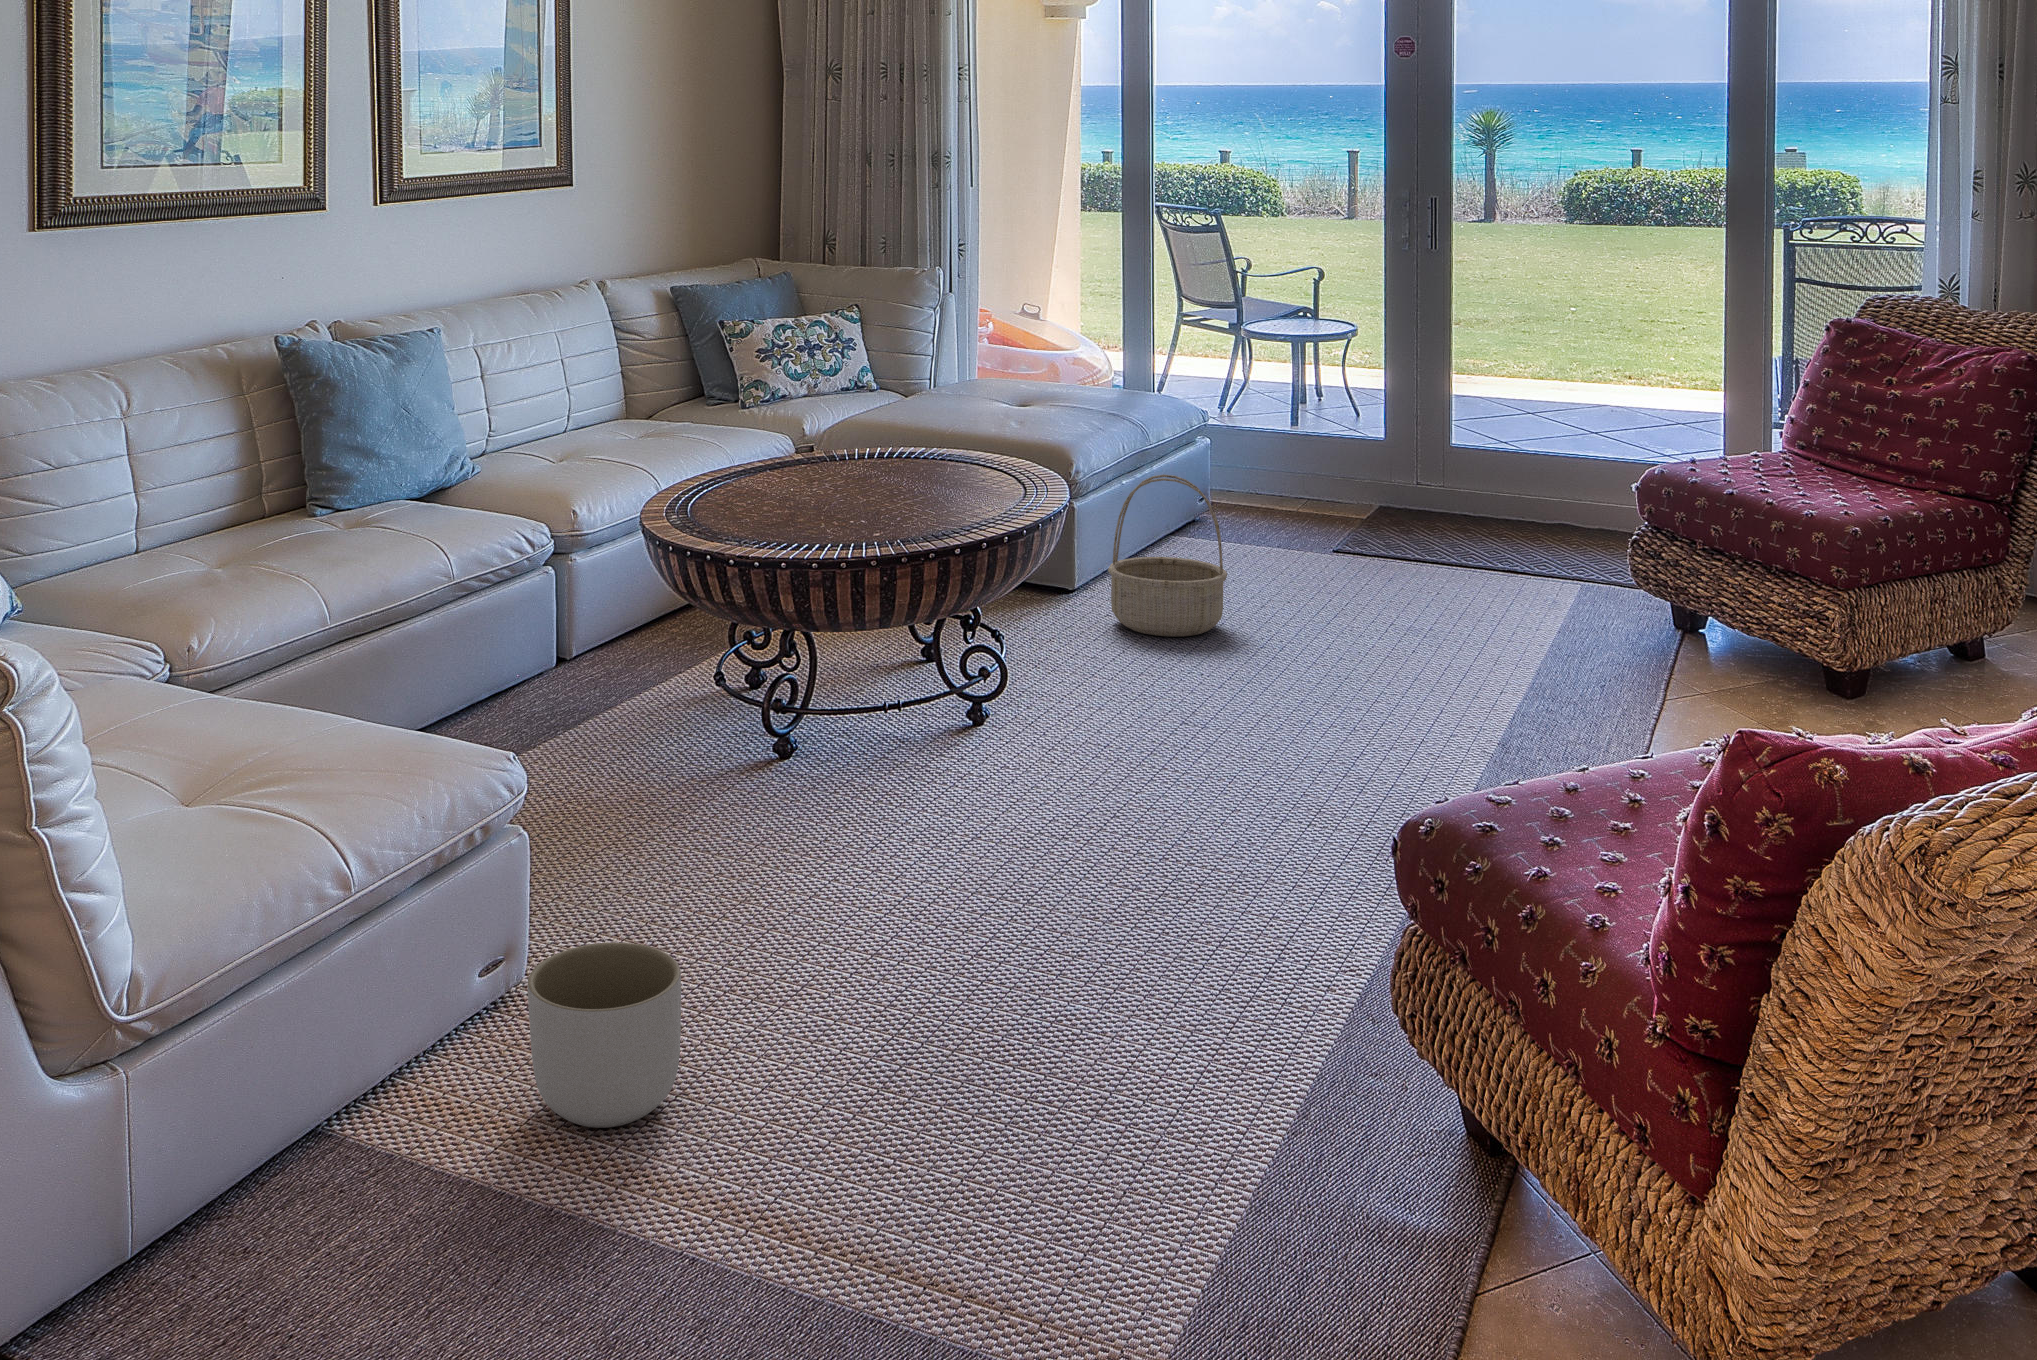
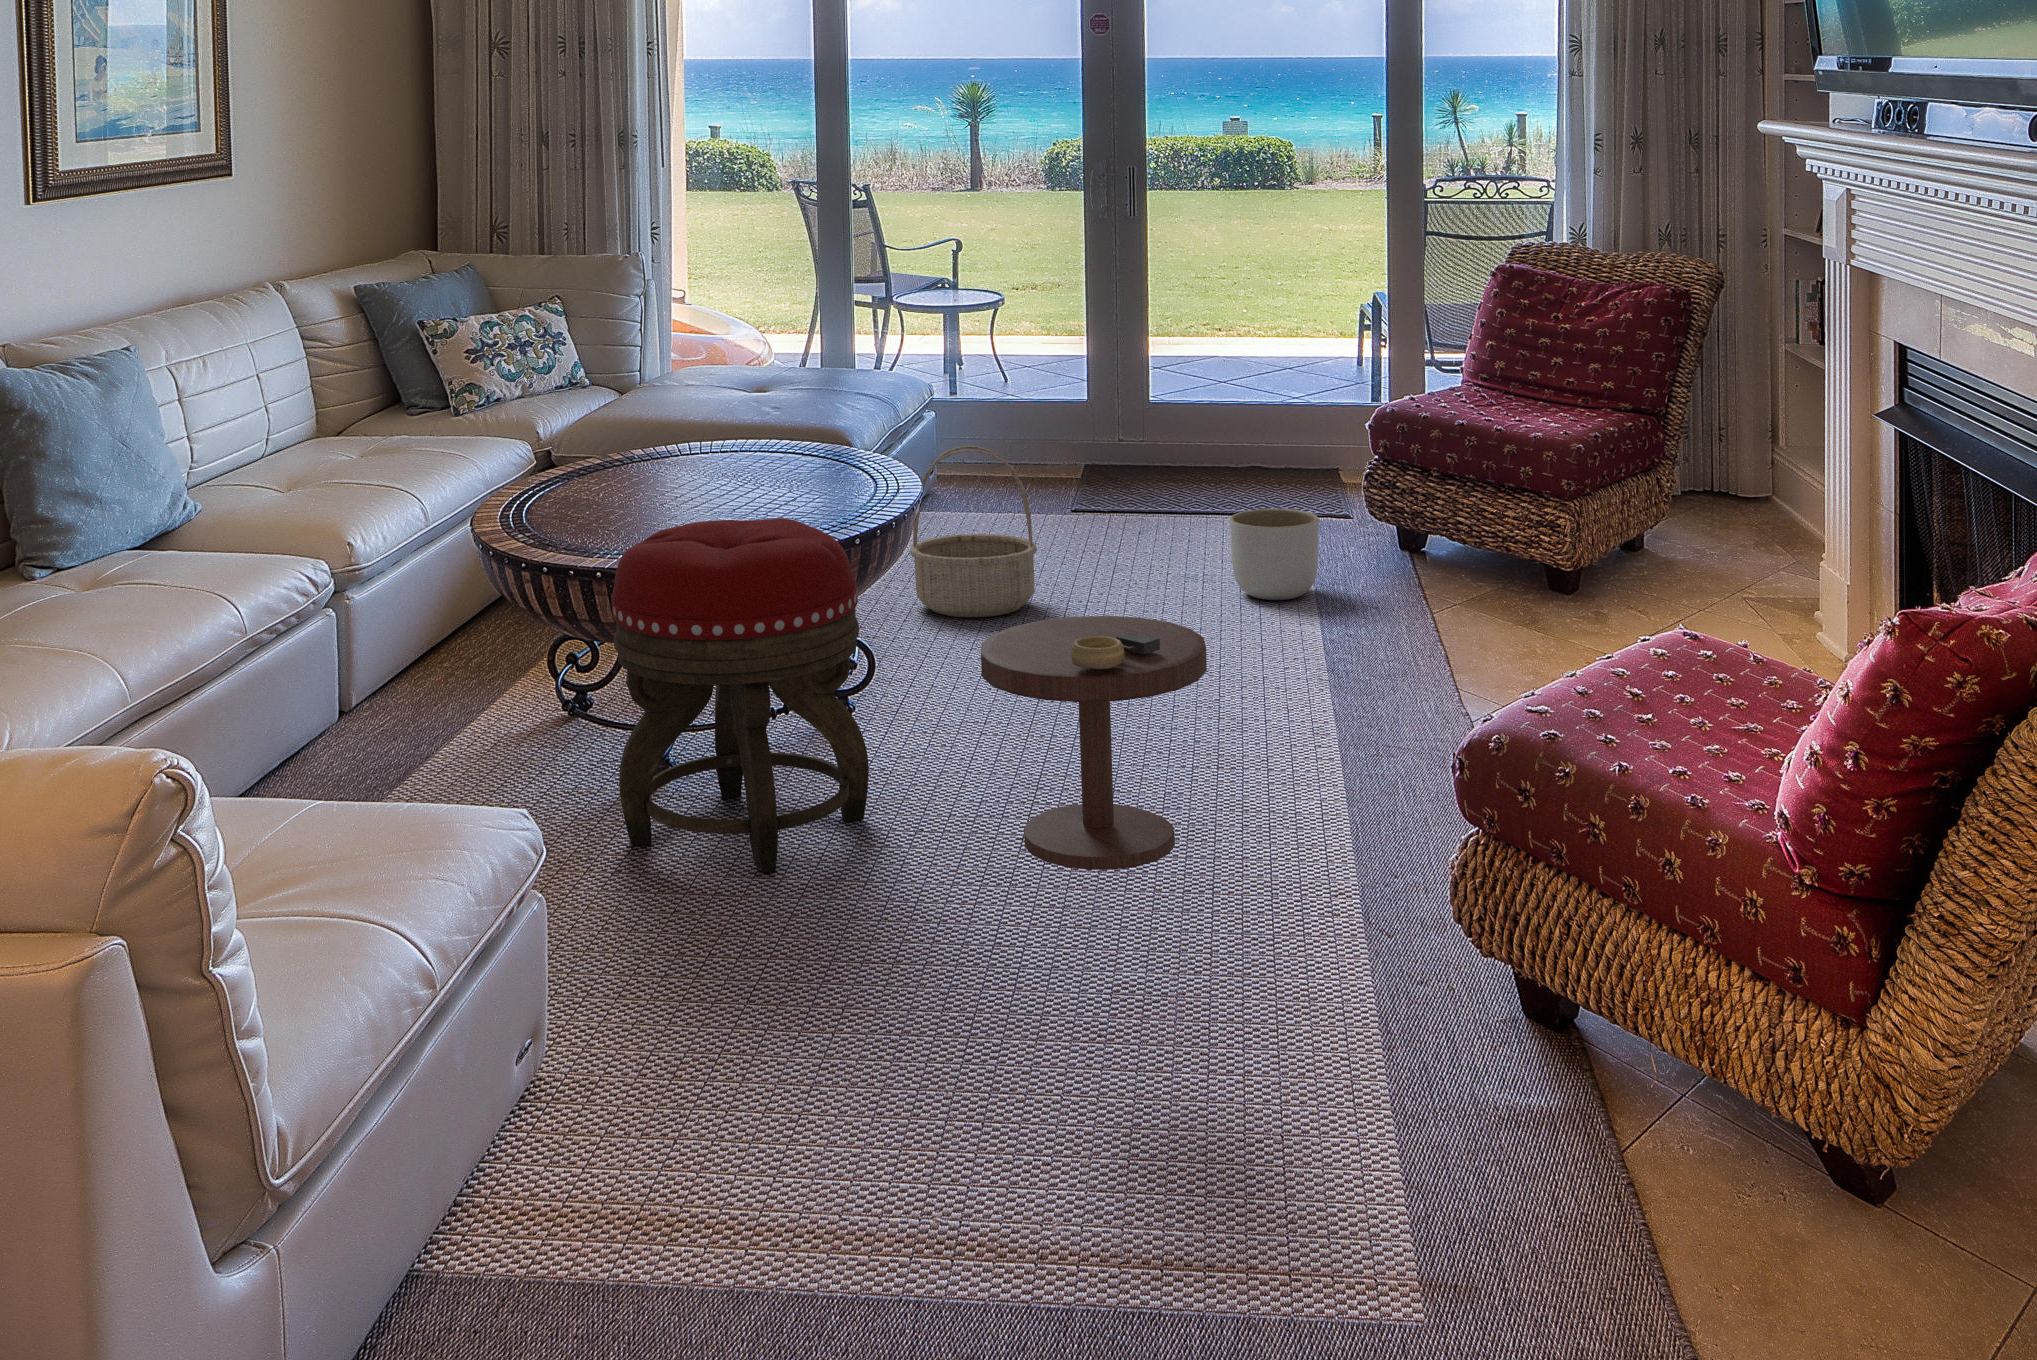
footstool: none [715,523,950,857] -> present [611,518,869,872]
side table: none [936,653,1159,1067] -> present [981,616,1207,1034]
planter: present [528,943,681,1128] -> present [1230,509,1319,600]

